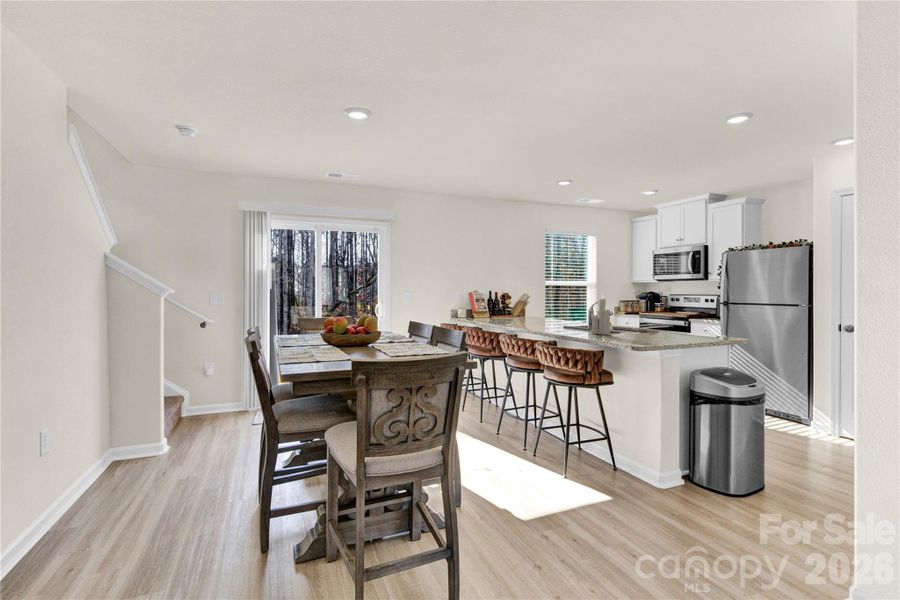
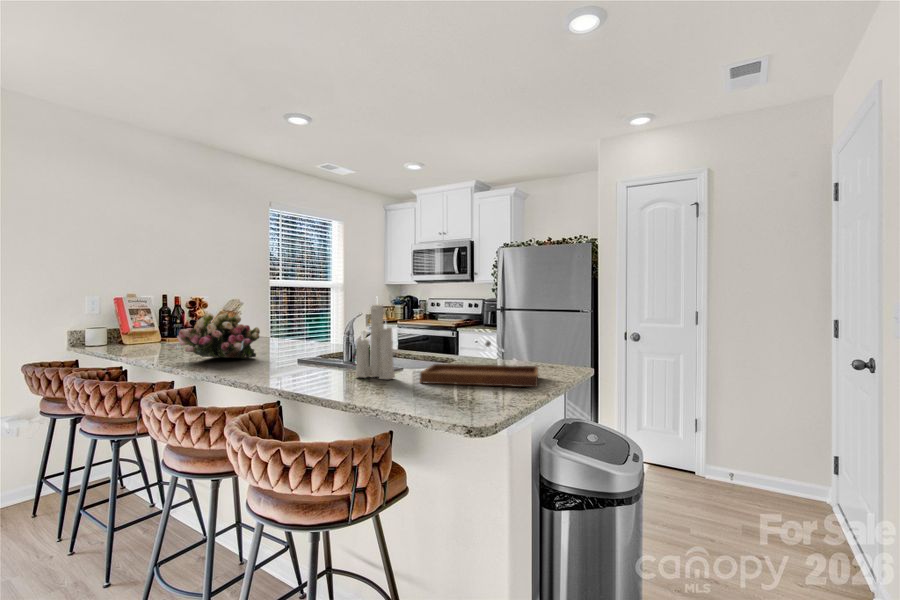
flower arrangement: none [508,302,545,325] -> present [177,313,260,358]
tray: none [621,318,691,341] -> present [420,341,538,387]

